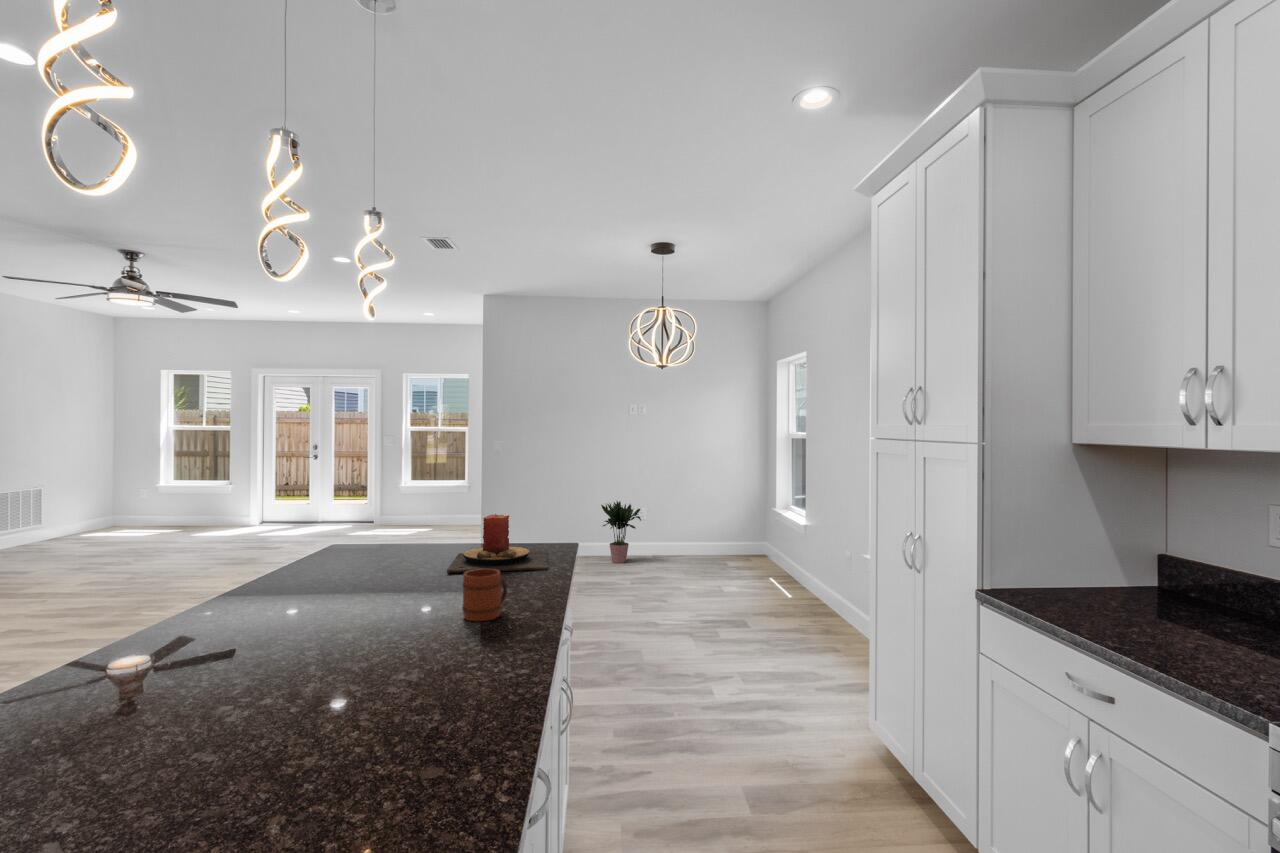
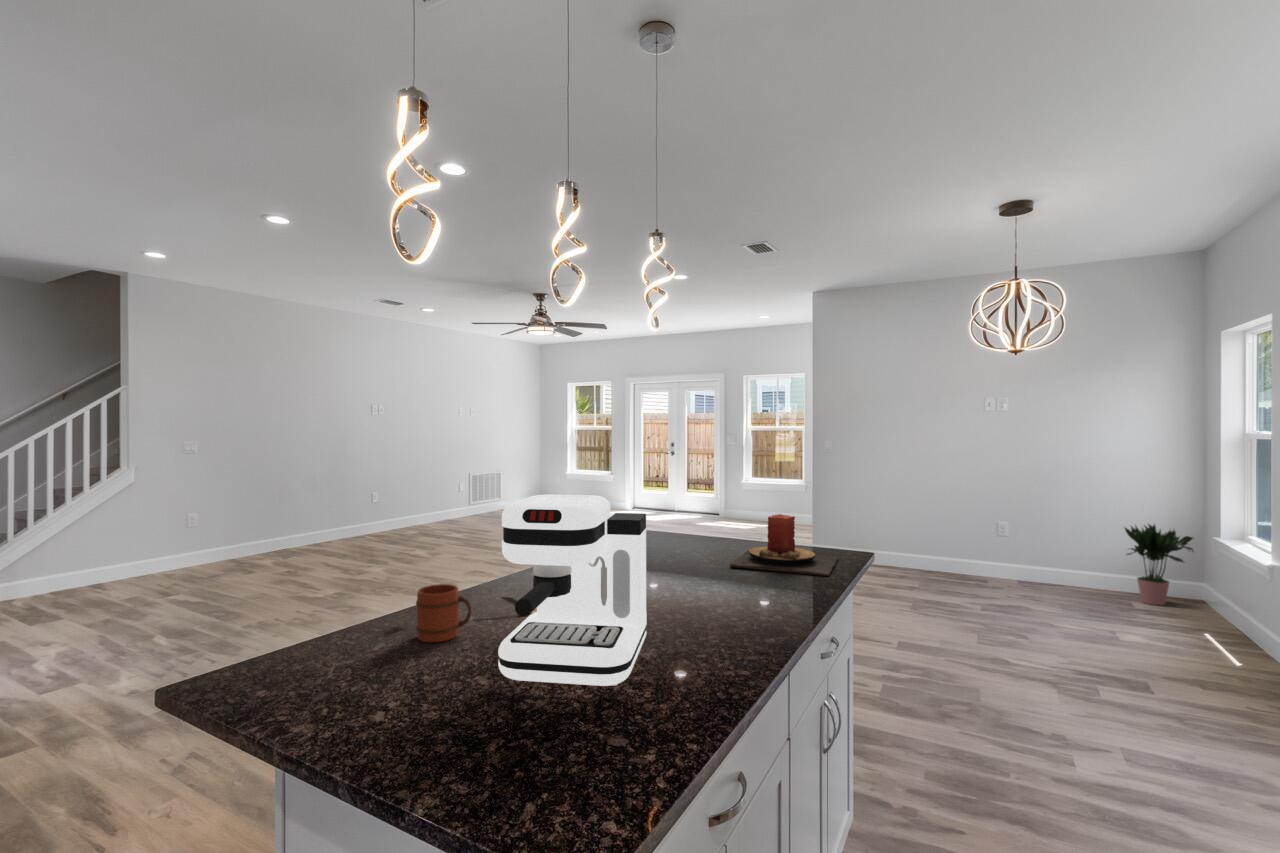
potted plant: present [601,501,641,563] -> present [1125,524,1193,605]
coffee maker: none [229,506,411,743] -> present [498,494,647,686]
mug: present [462,569,507,621] -> present [416,584,471,642]

